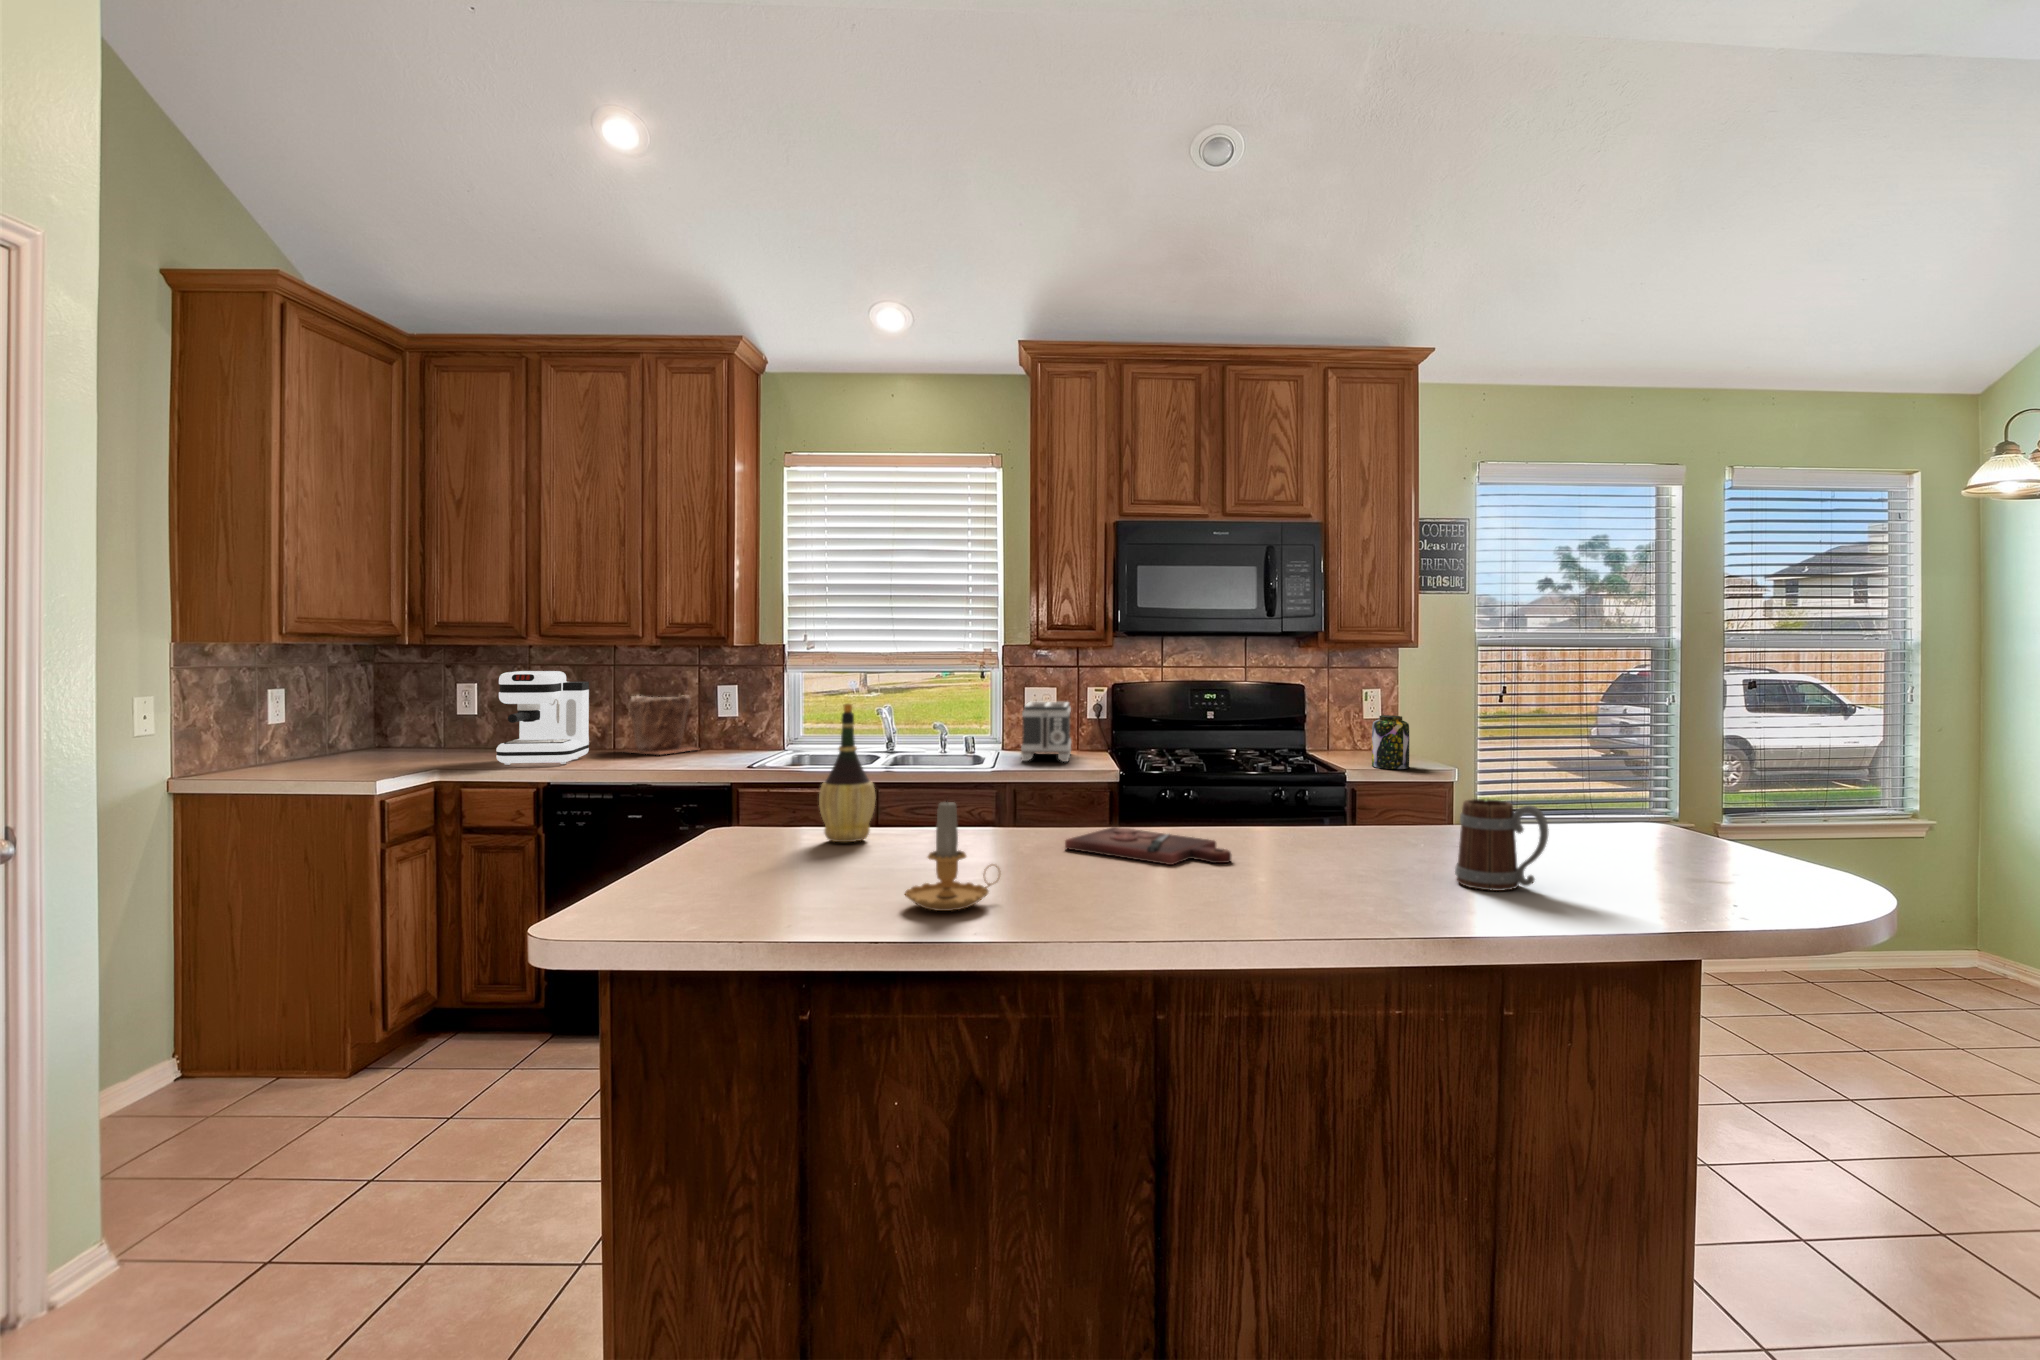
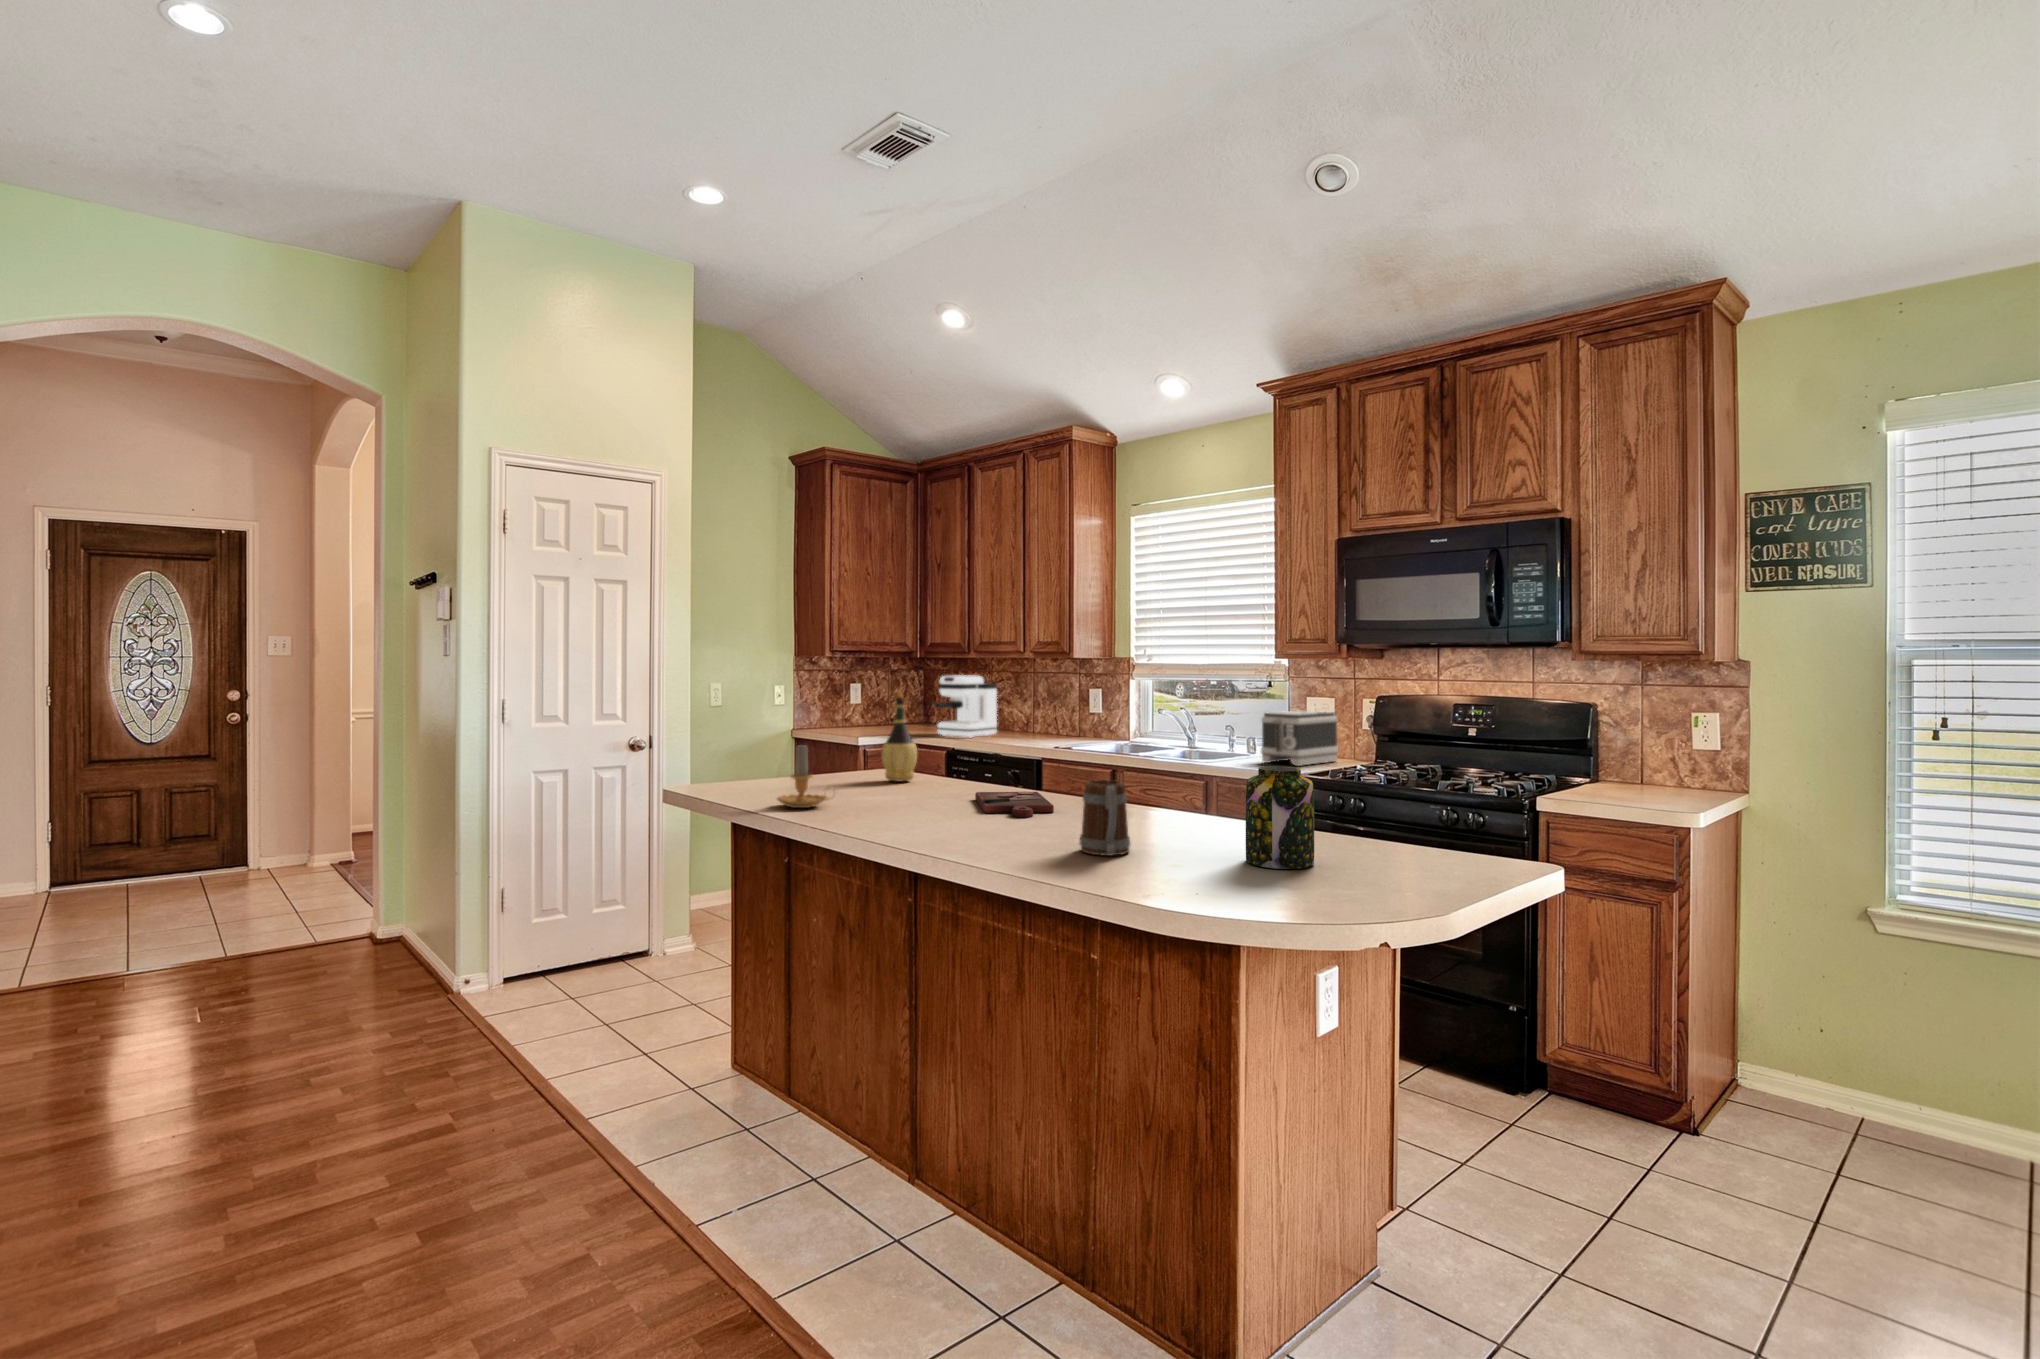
plant pot: present [623,695,697,754] -> none [1024,695,1074,737]
jar: present [1372,715,1409,769] -> present [1246,766,1314,869]

